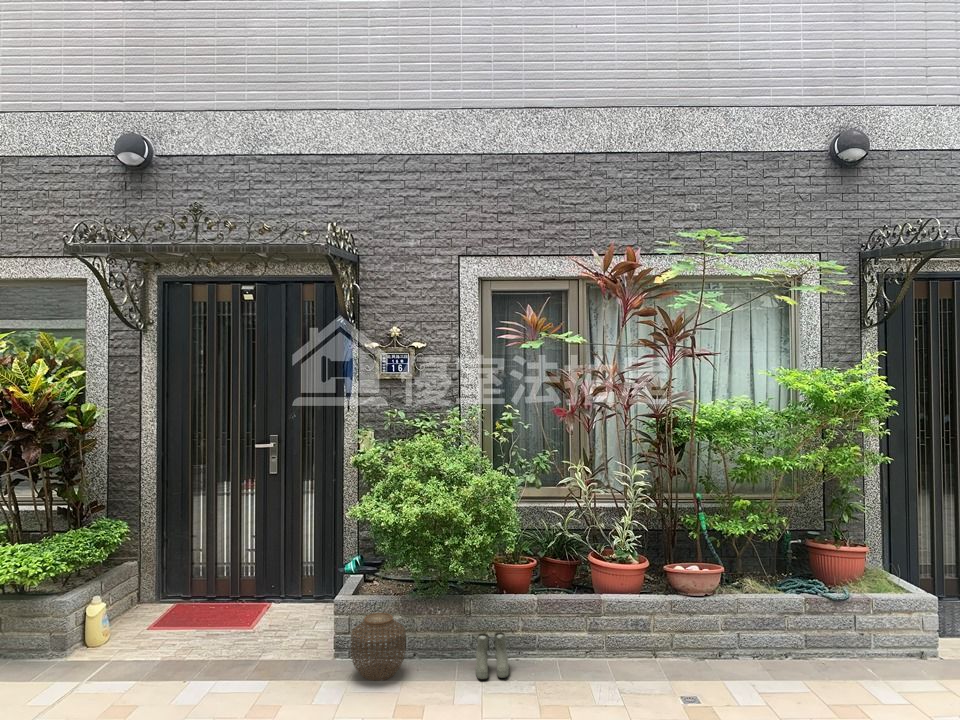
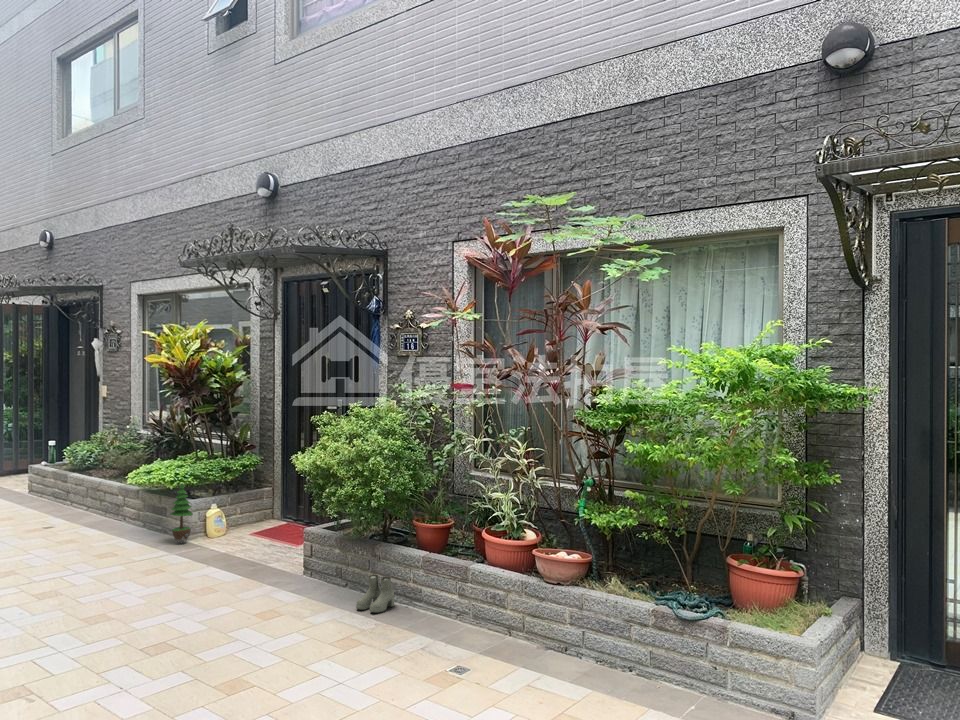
potted tree: none [33,573,74,668] -> present [170,483,193,543]
woven basket: present [351,613,406,681] -> none [289,542,332,593]

